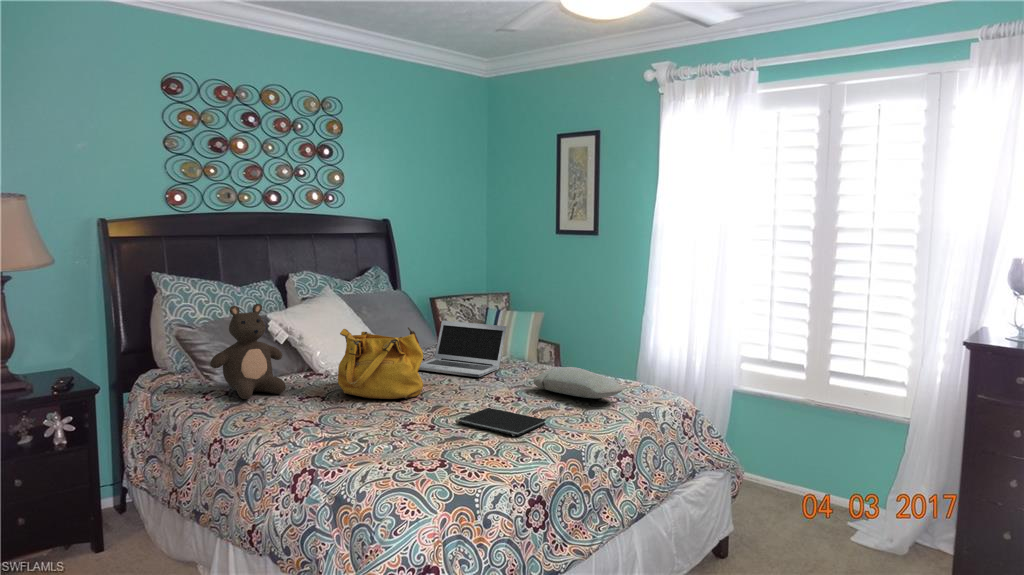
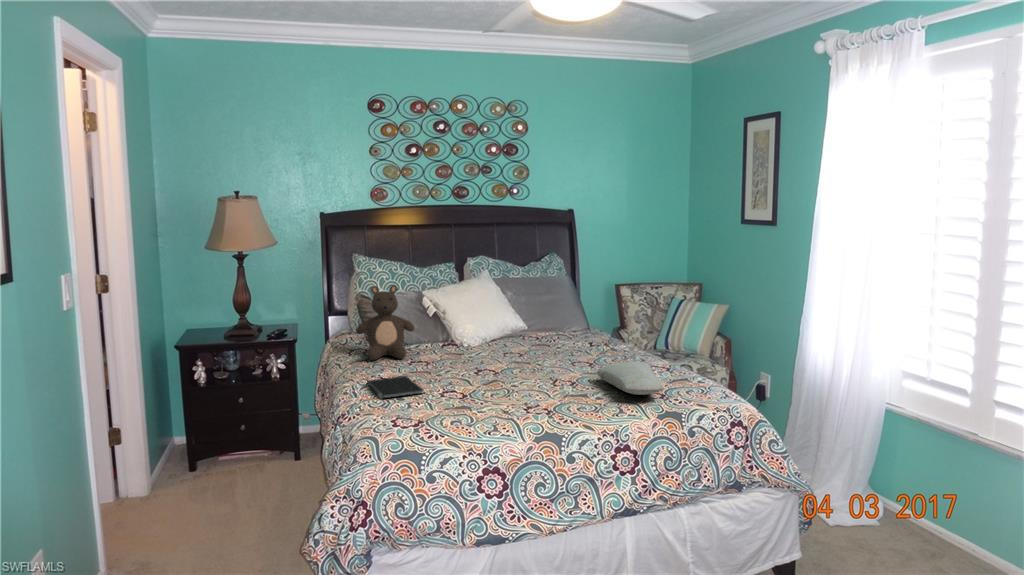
laptop: present [419,321,506,377] -> none [527,308,614,363]
handbag: present [338,327,423,399] -> none [437,310,507,374]
notebook: present [459,408,546,436] -> present [367,376,423,398]

